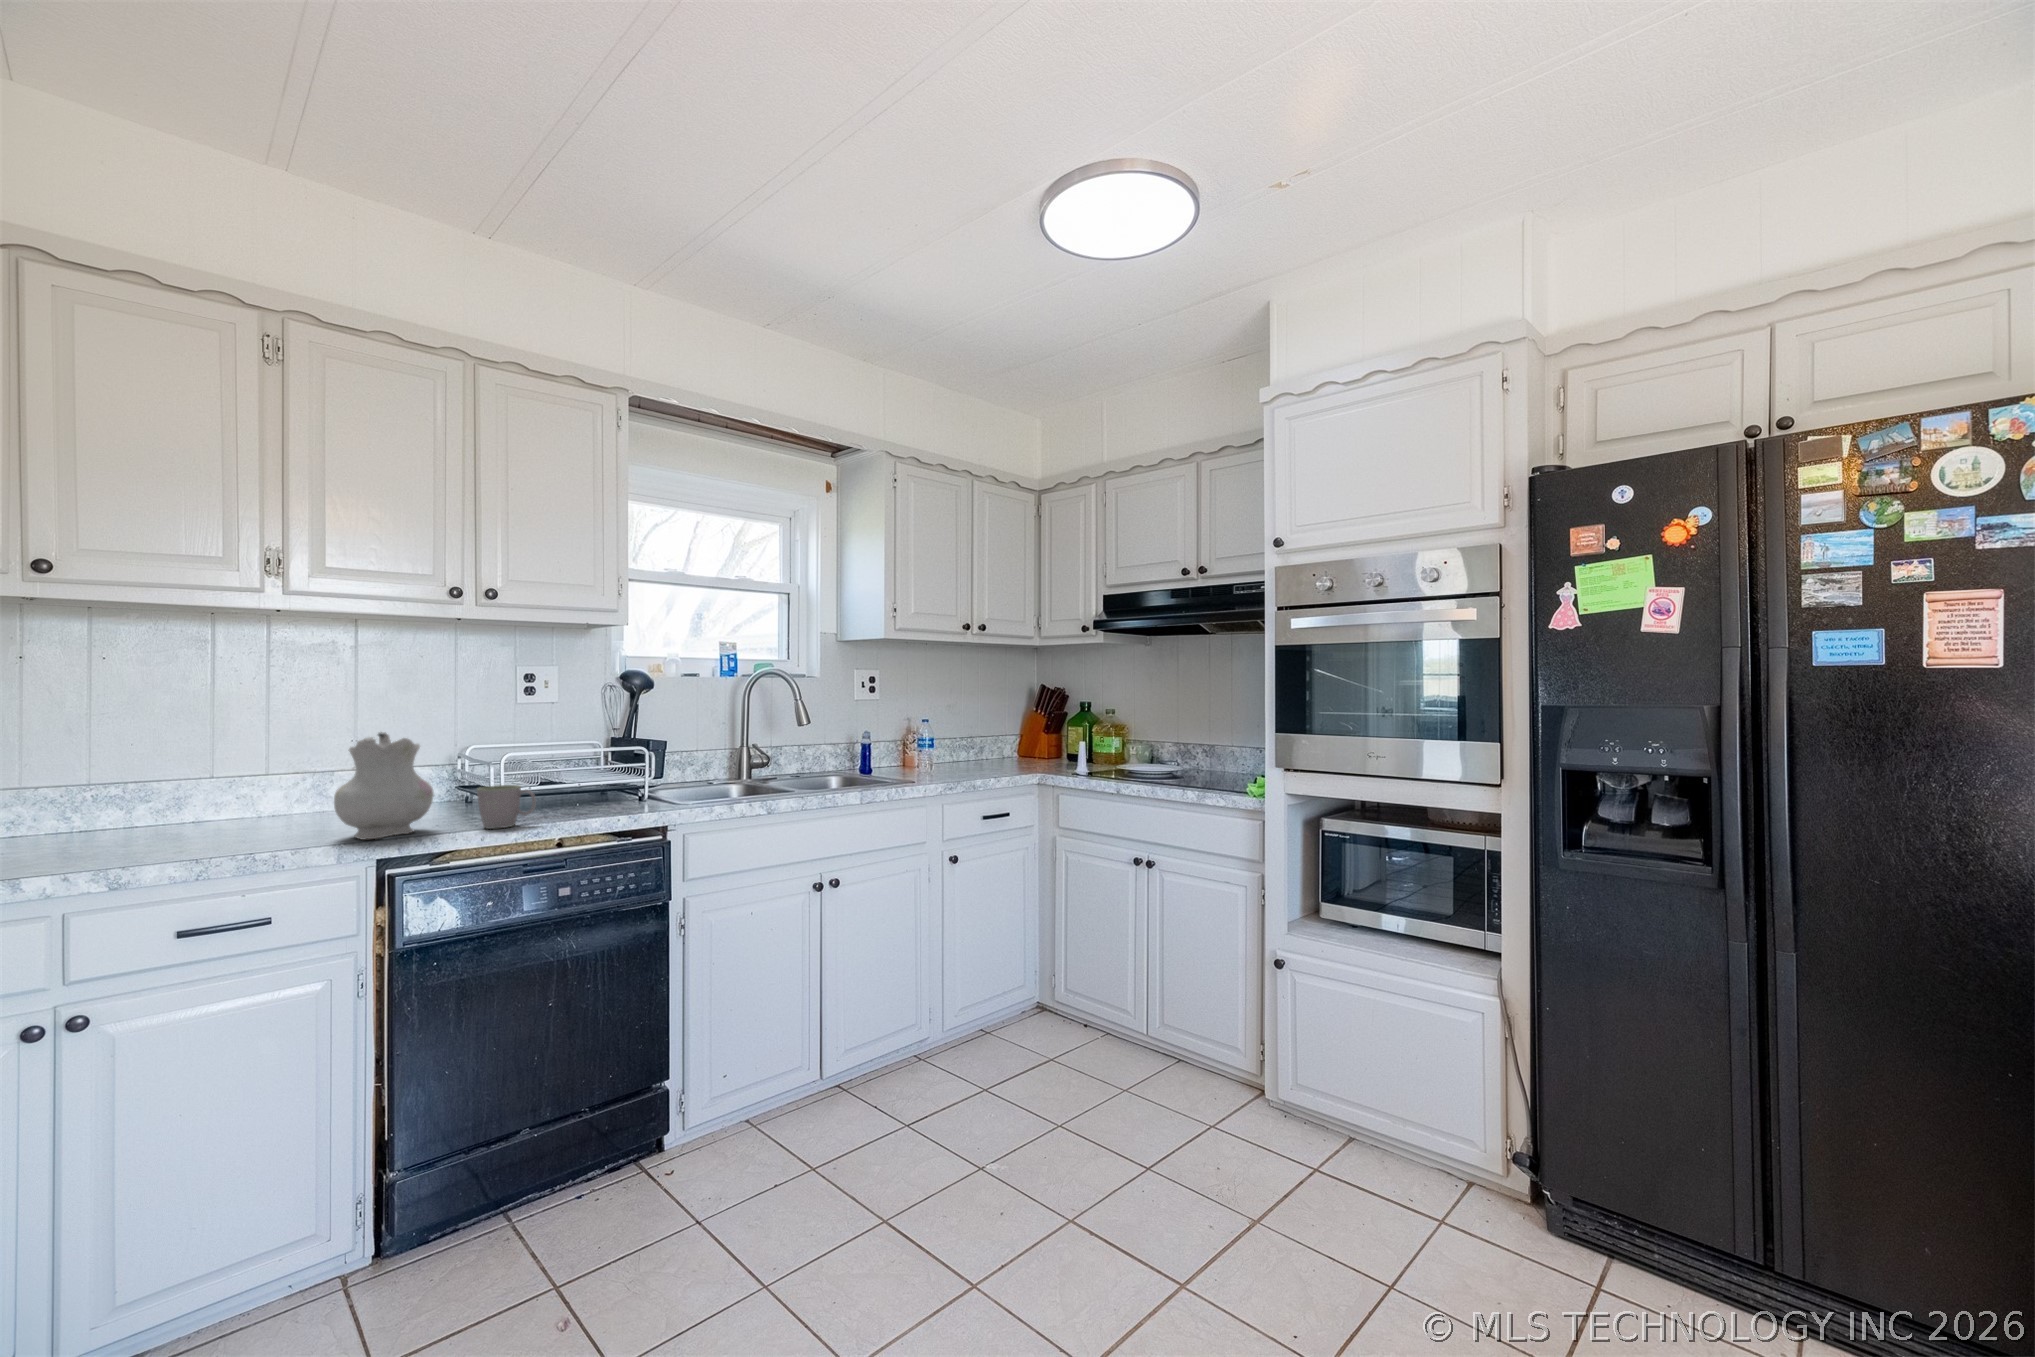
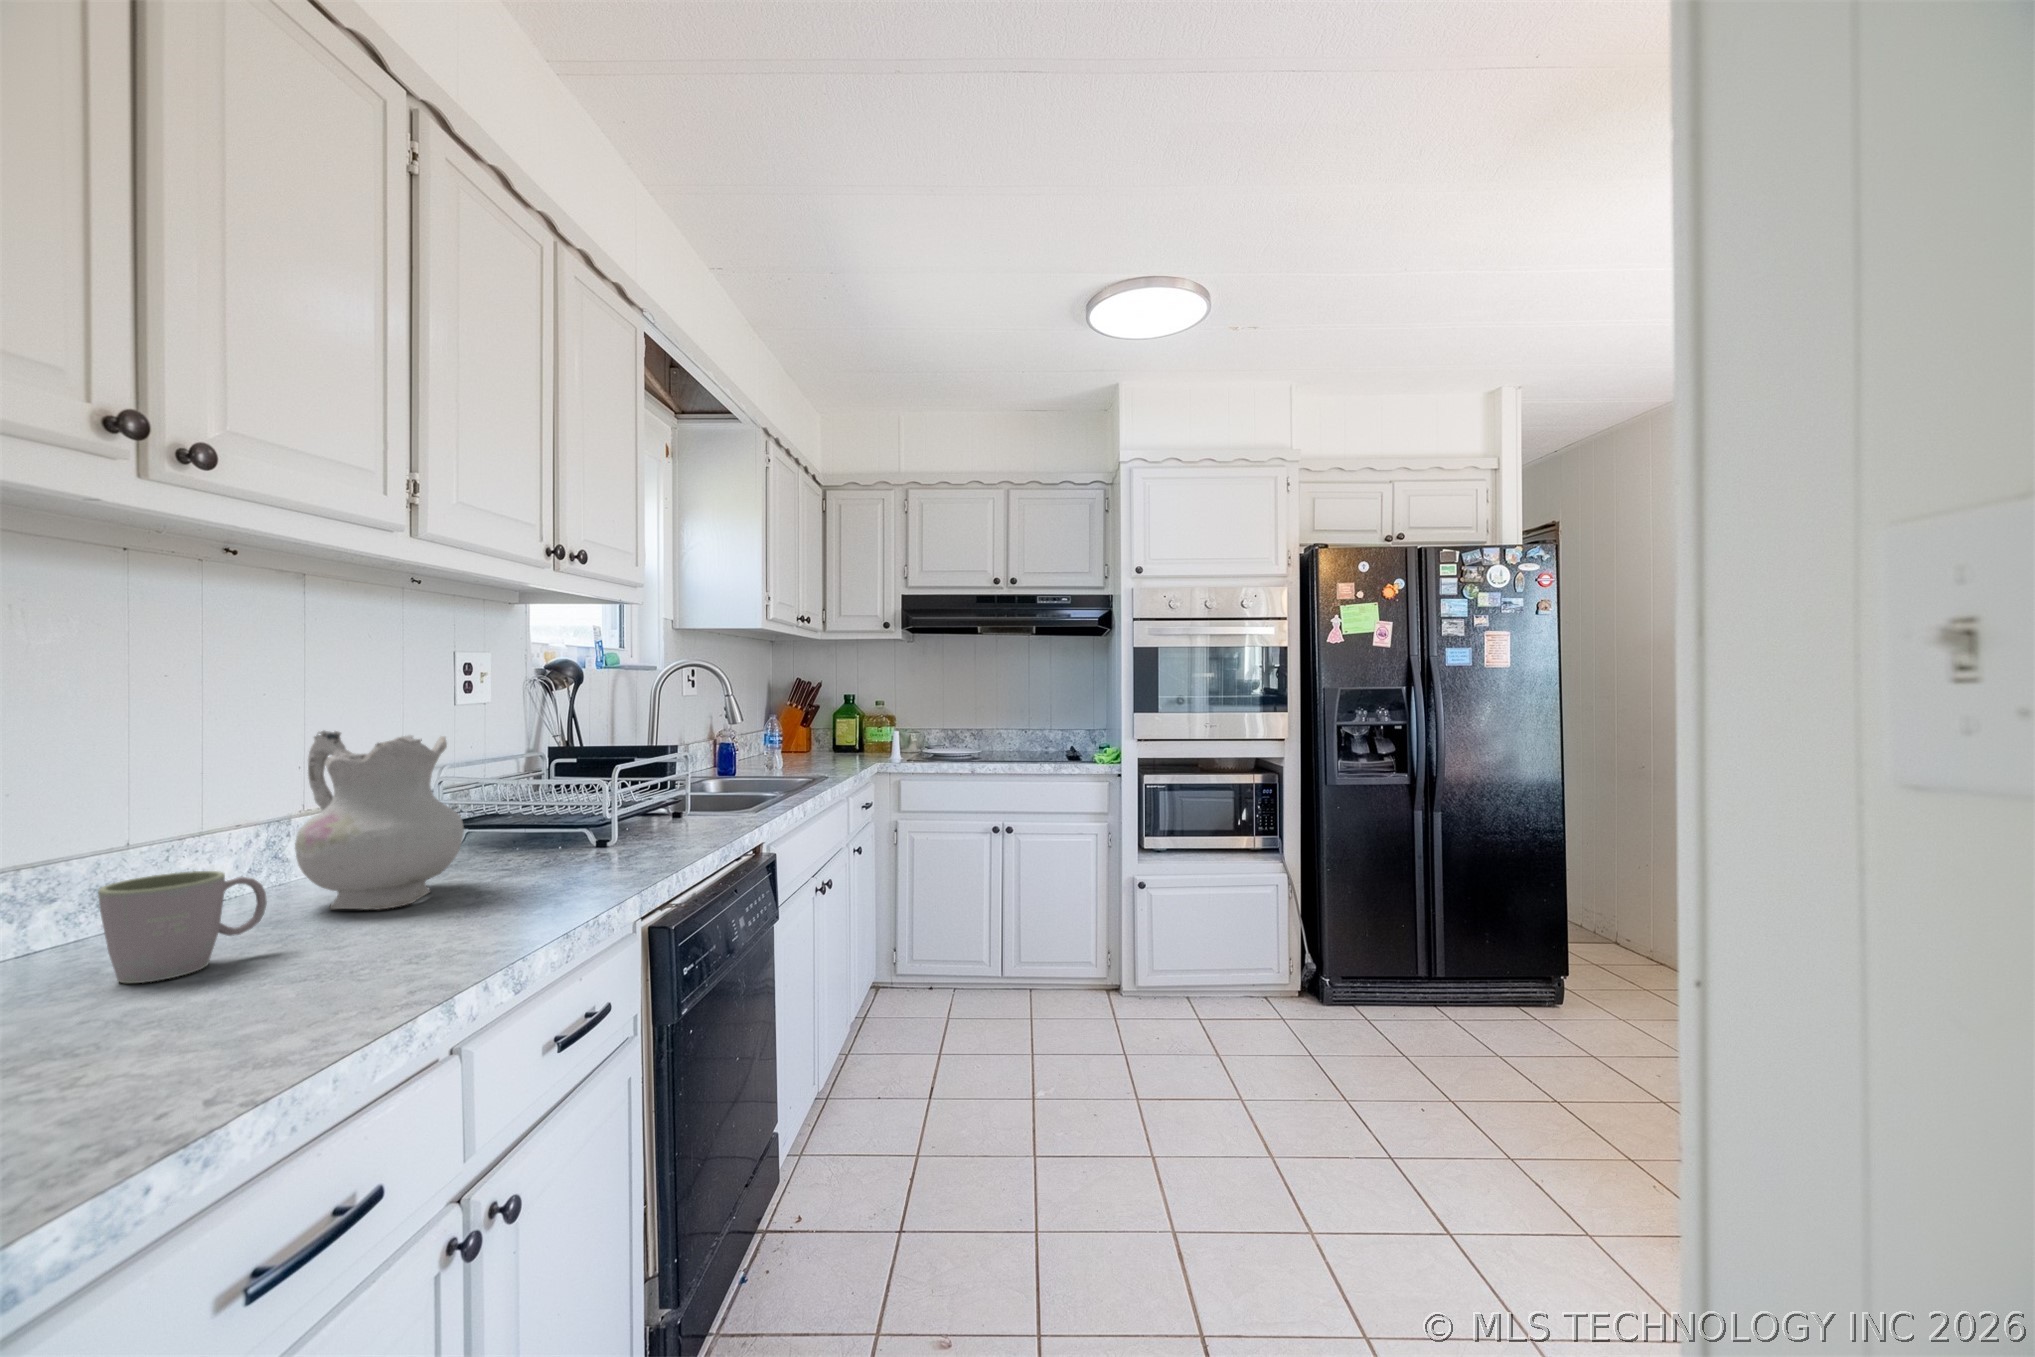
mug: present [477,785,536,829] -> present [98,871,267,983]

